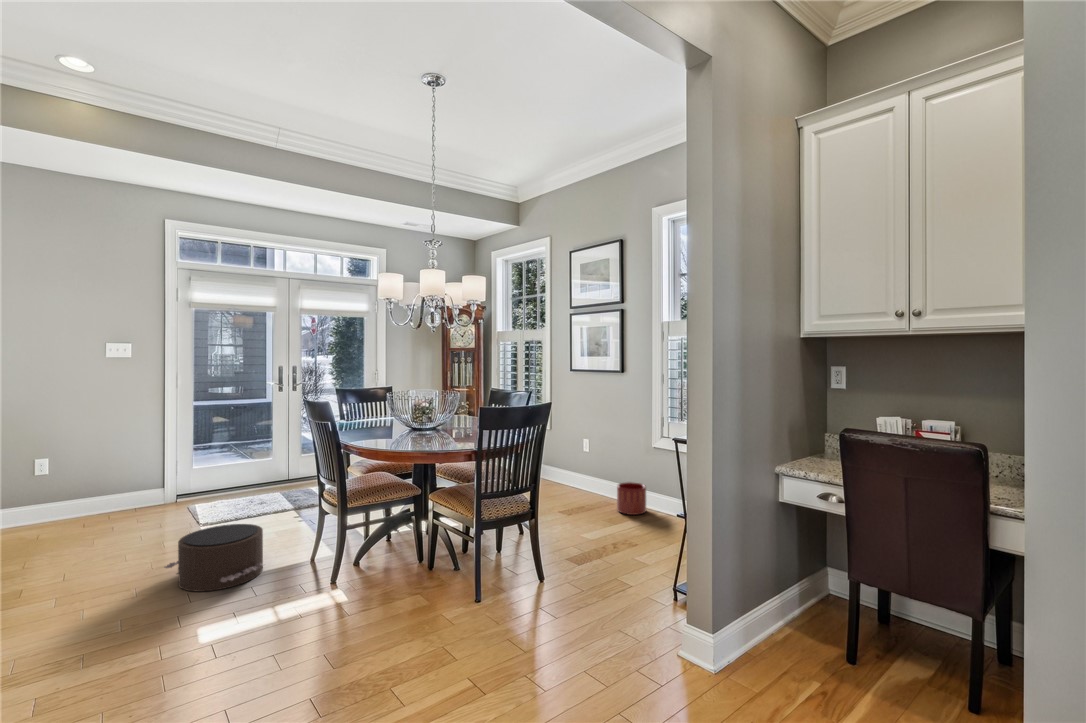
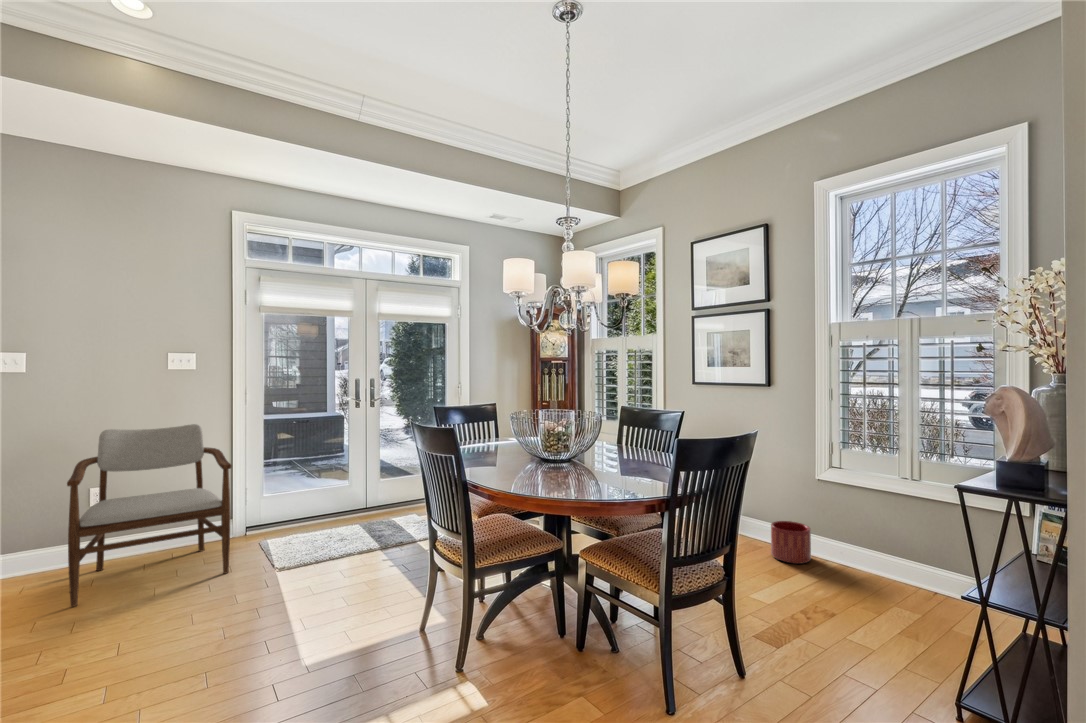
armchair: none [18,405,161,552] -> present [67,424,232,607]
pouf: present [164,524,263,592] -> none [239,581,367,682]

